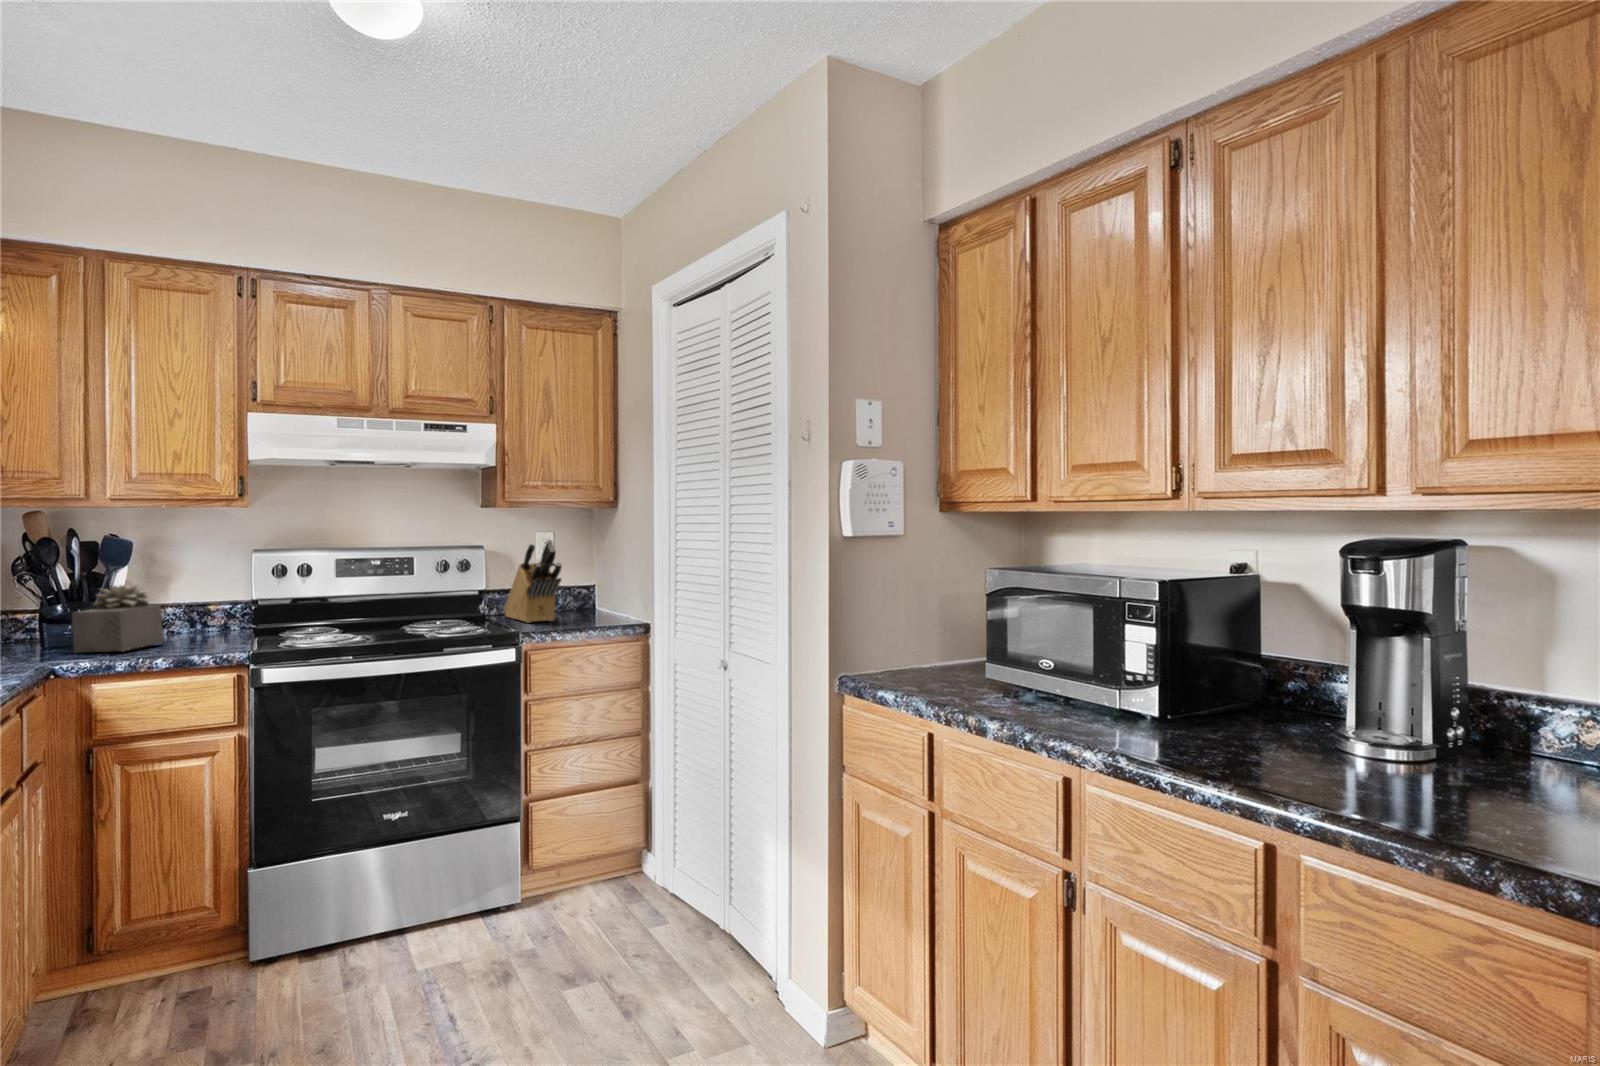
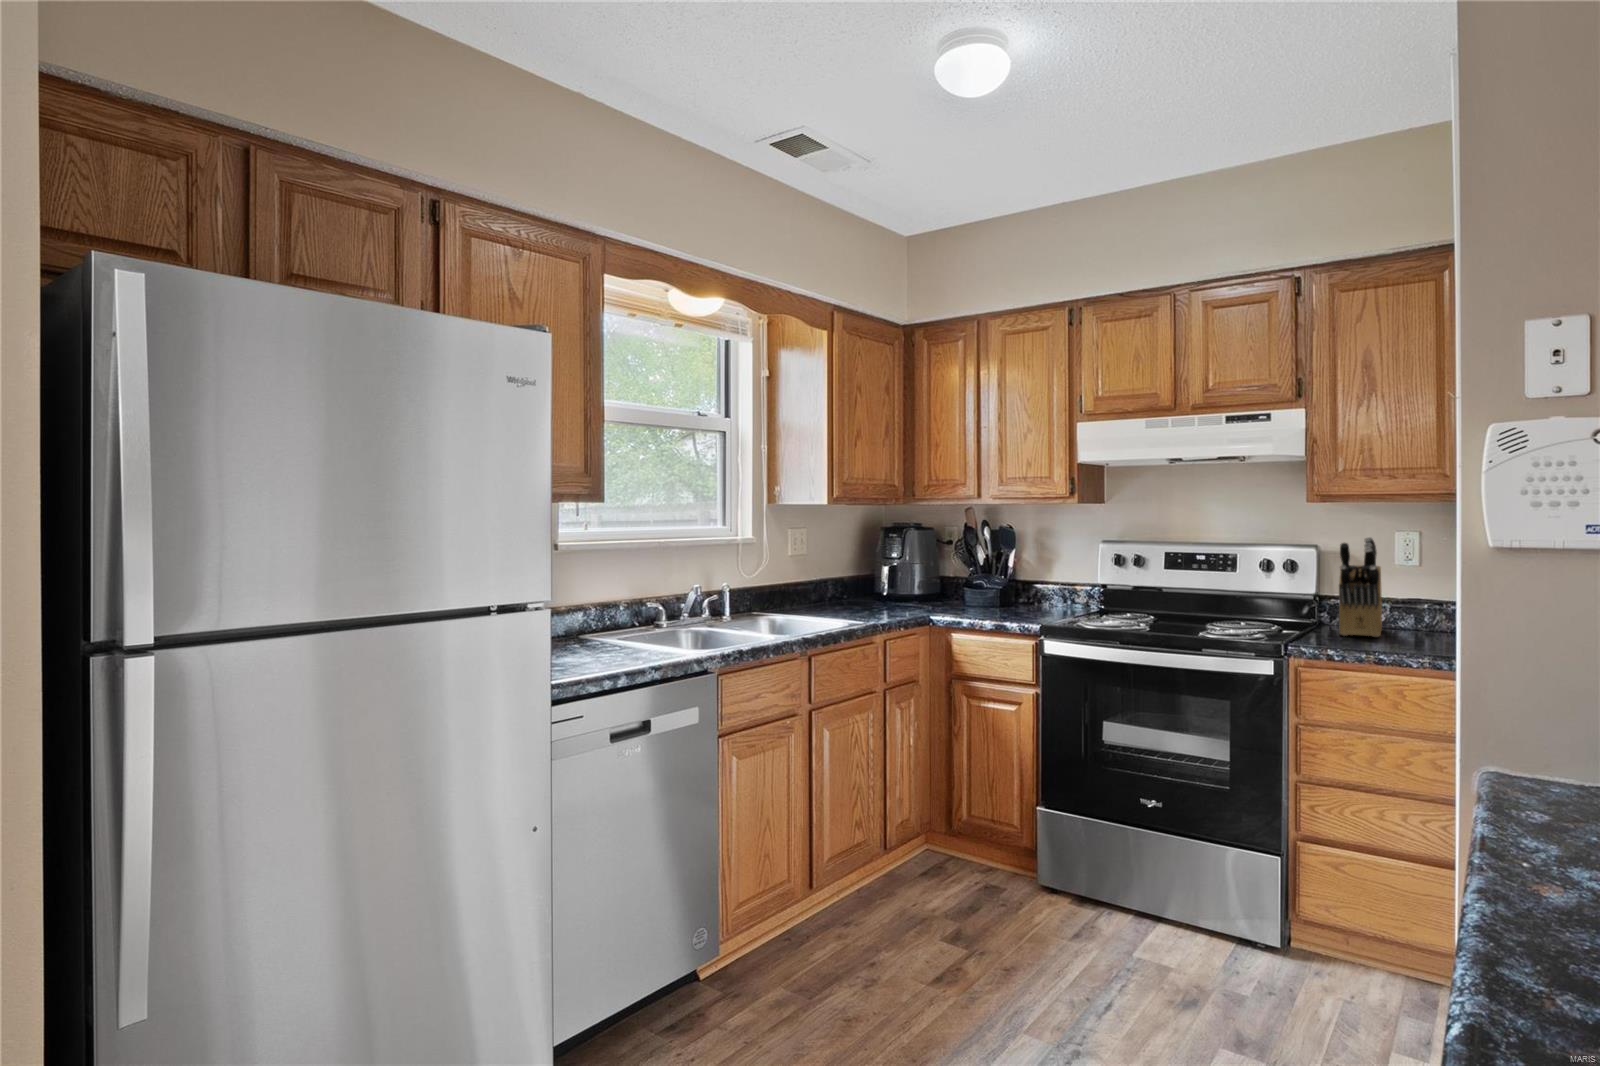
succulent plant: present [72,585,163,653] -> none [947,565,1004,615]

